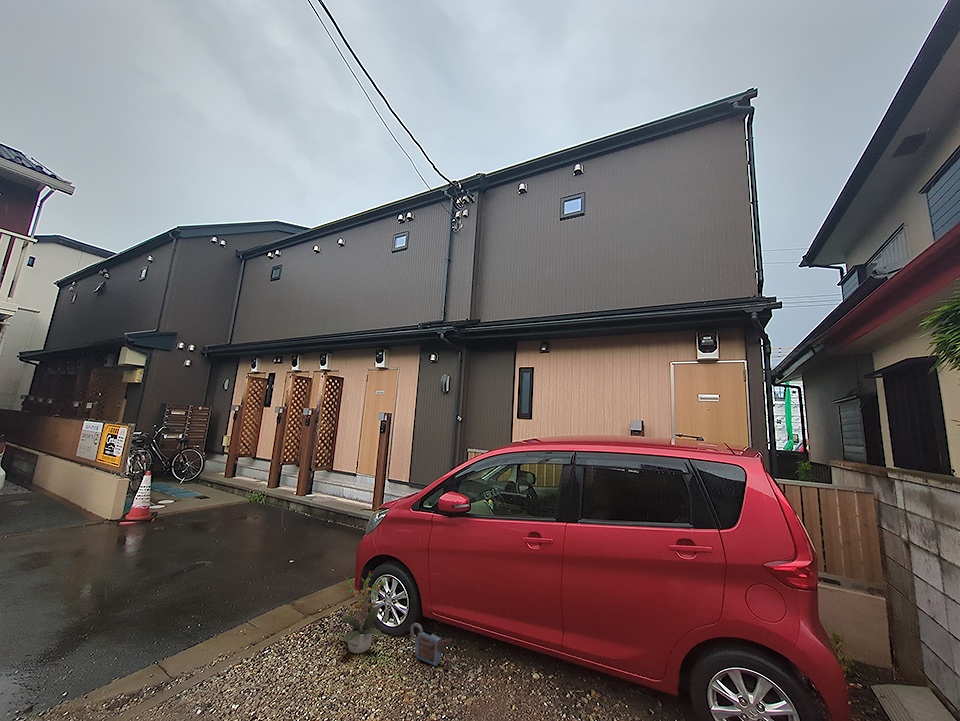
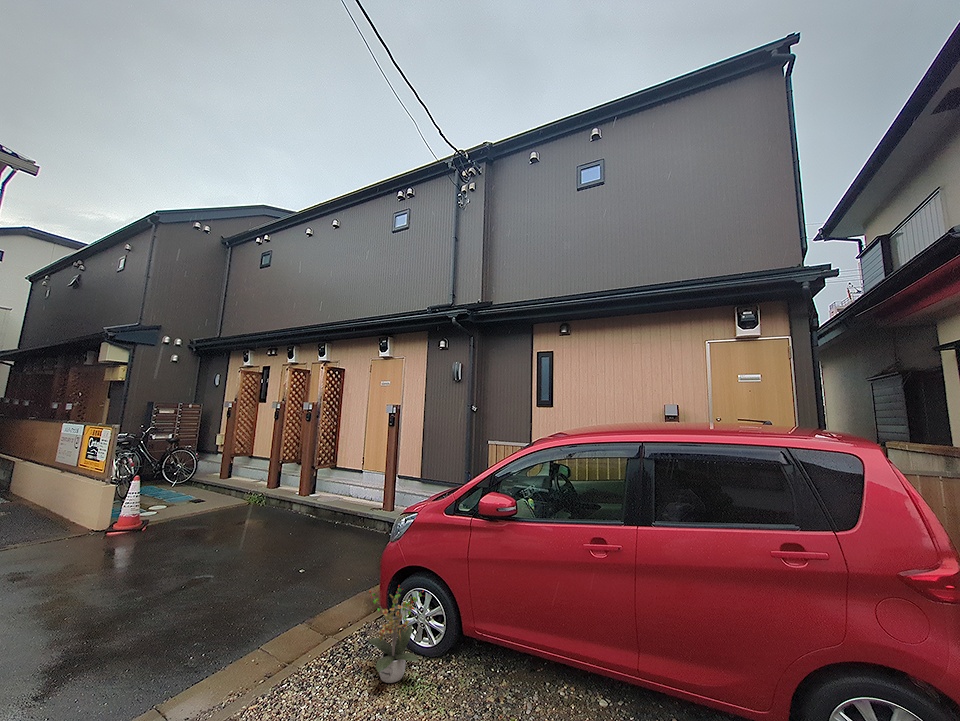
watering can: present [409,623,453,666] -> none [450,645,504,696]

